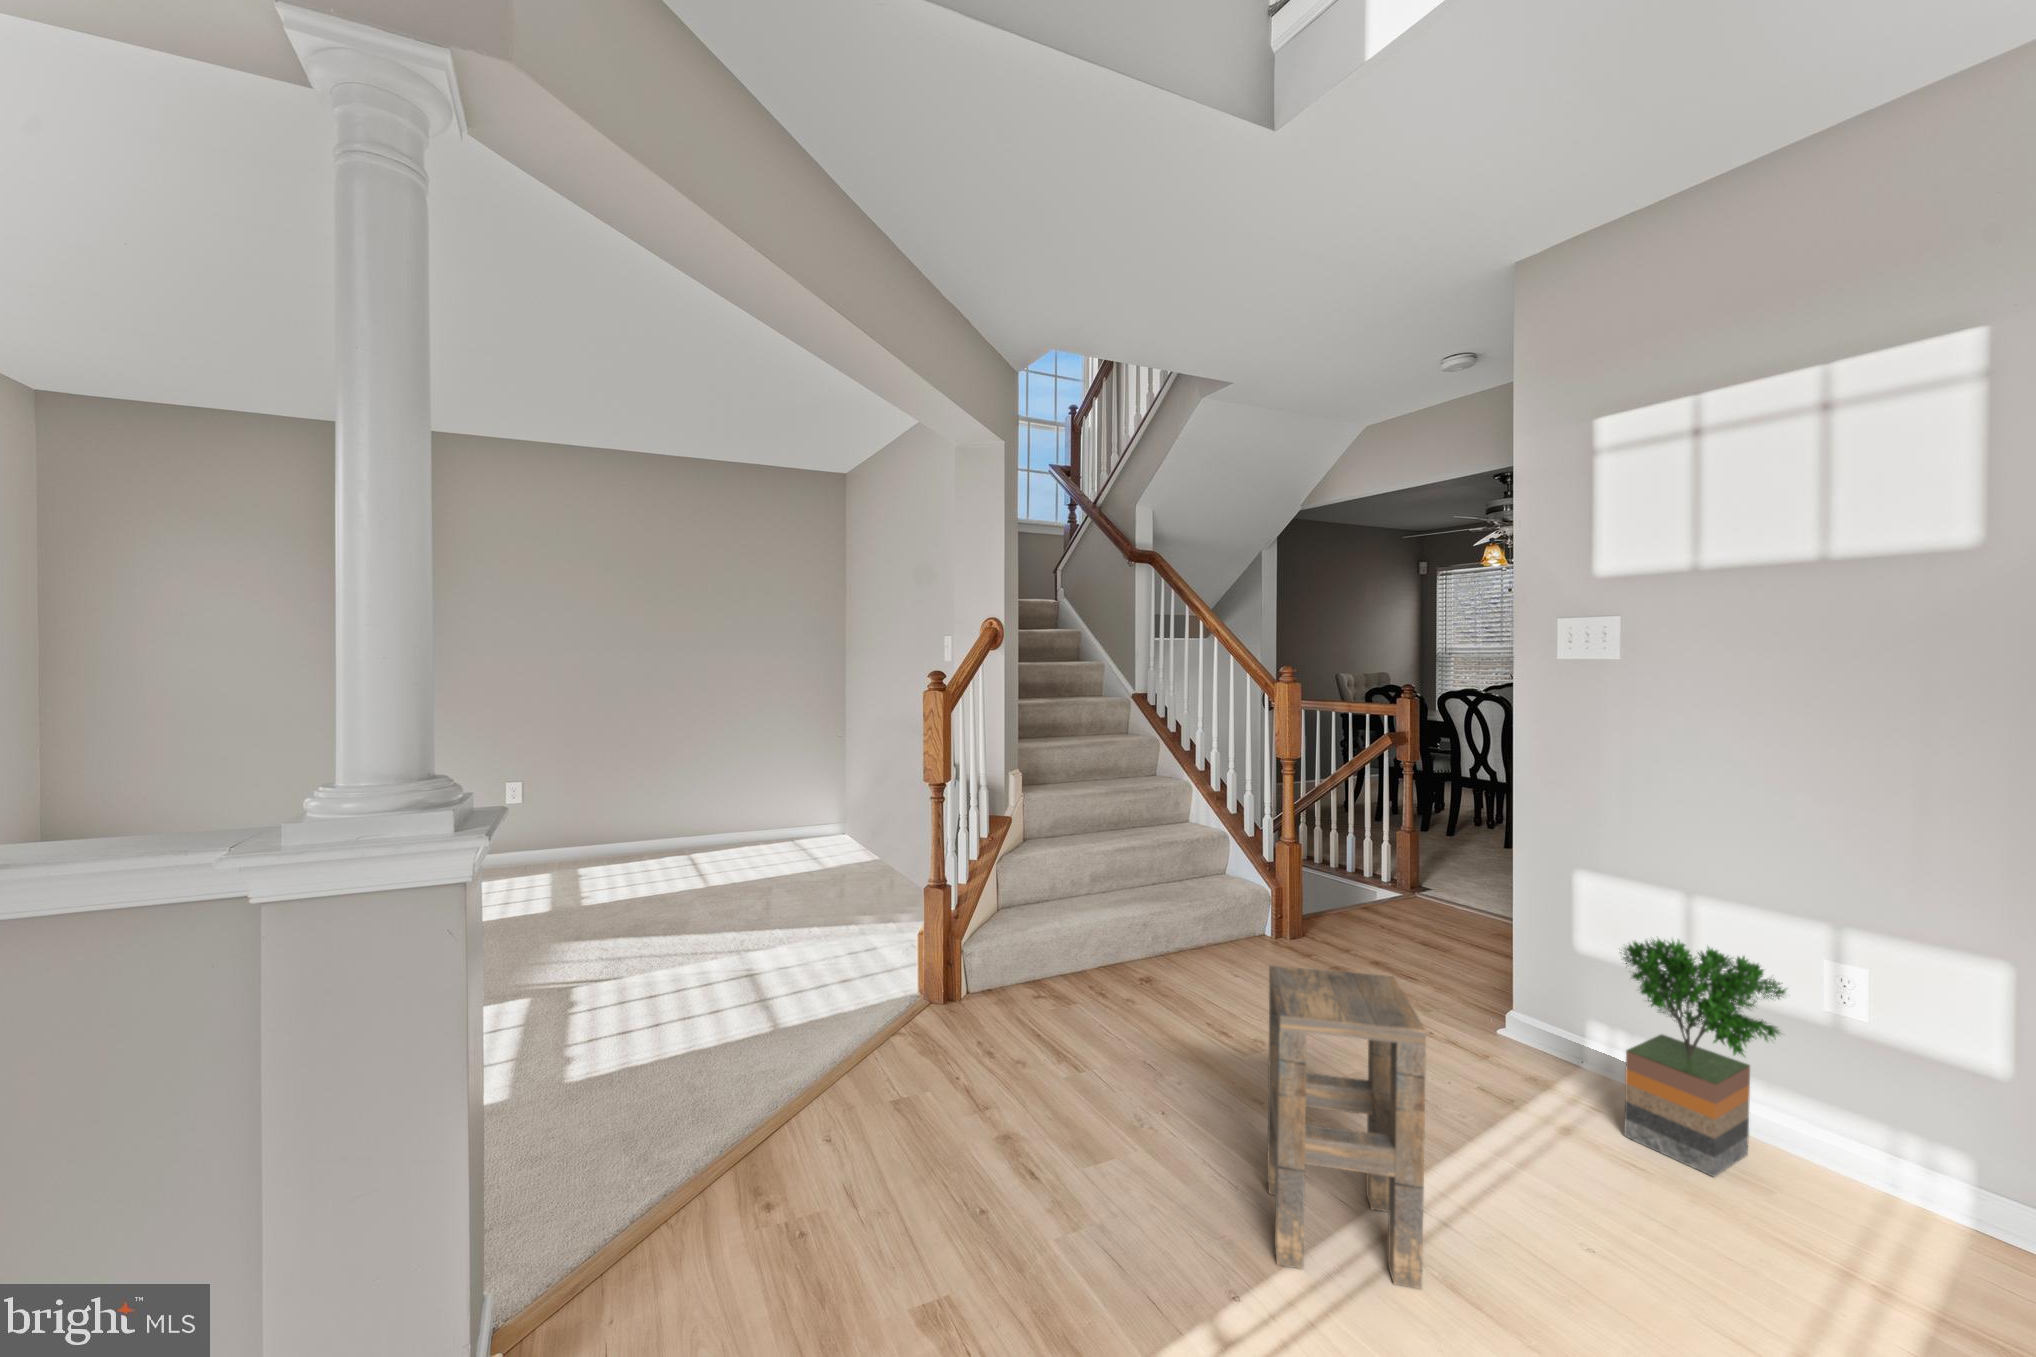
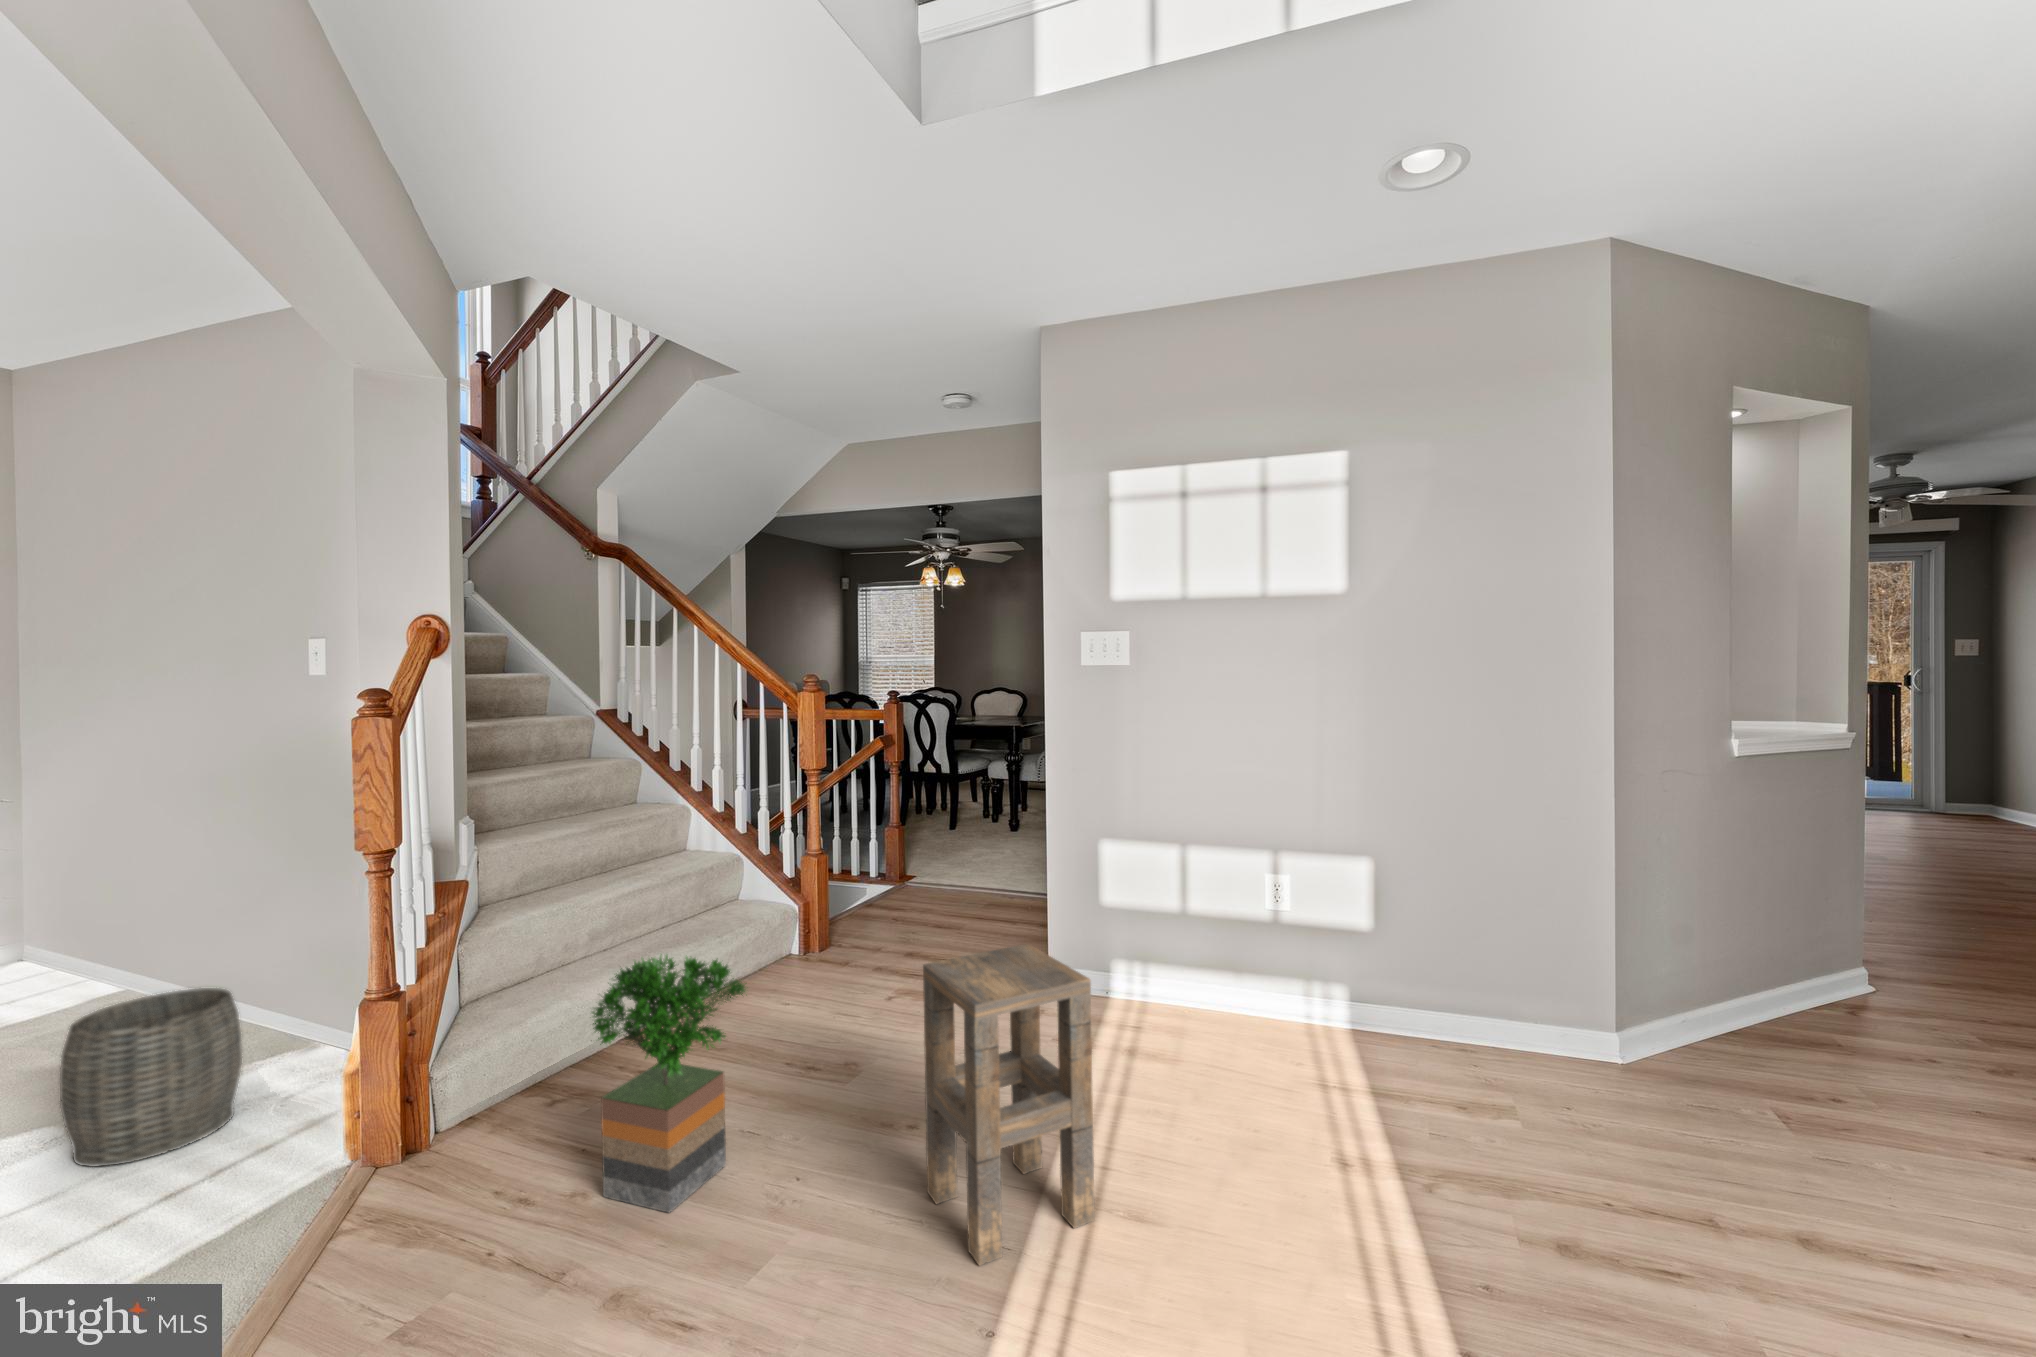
woven basket: none [810,857,887,952] -> present [60,988,242,1167]
potted tree: present [1620,939,1786,1177] -> present [592,955,747,1213]

